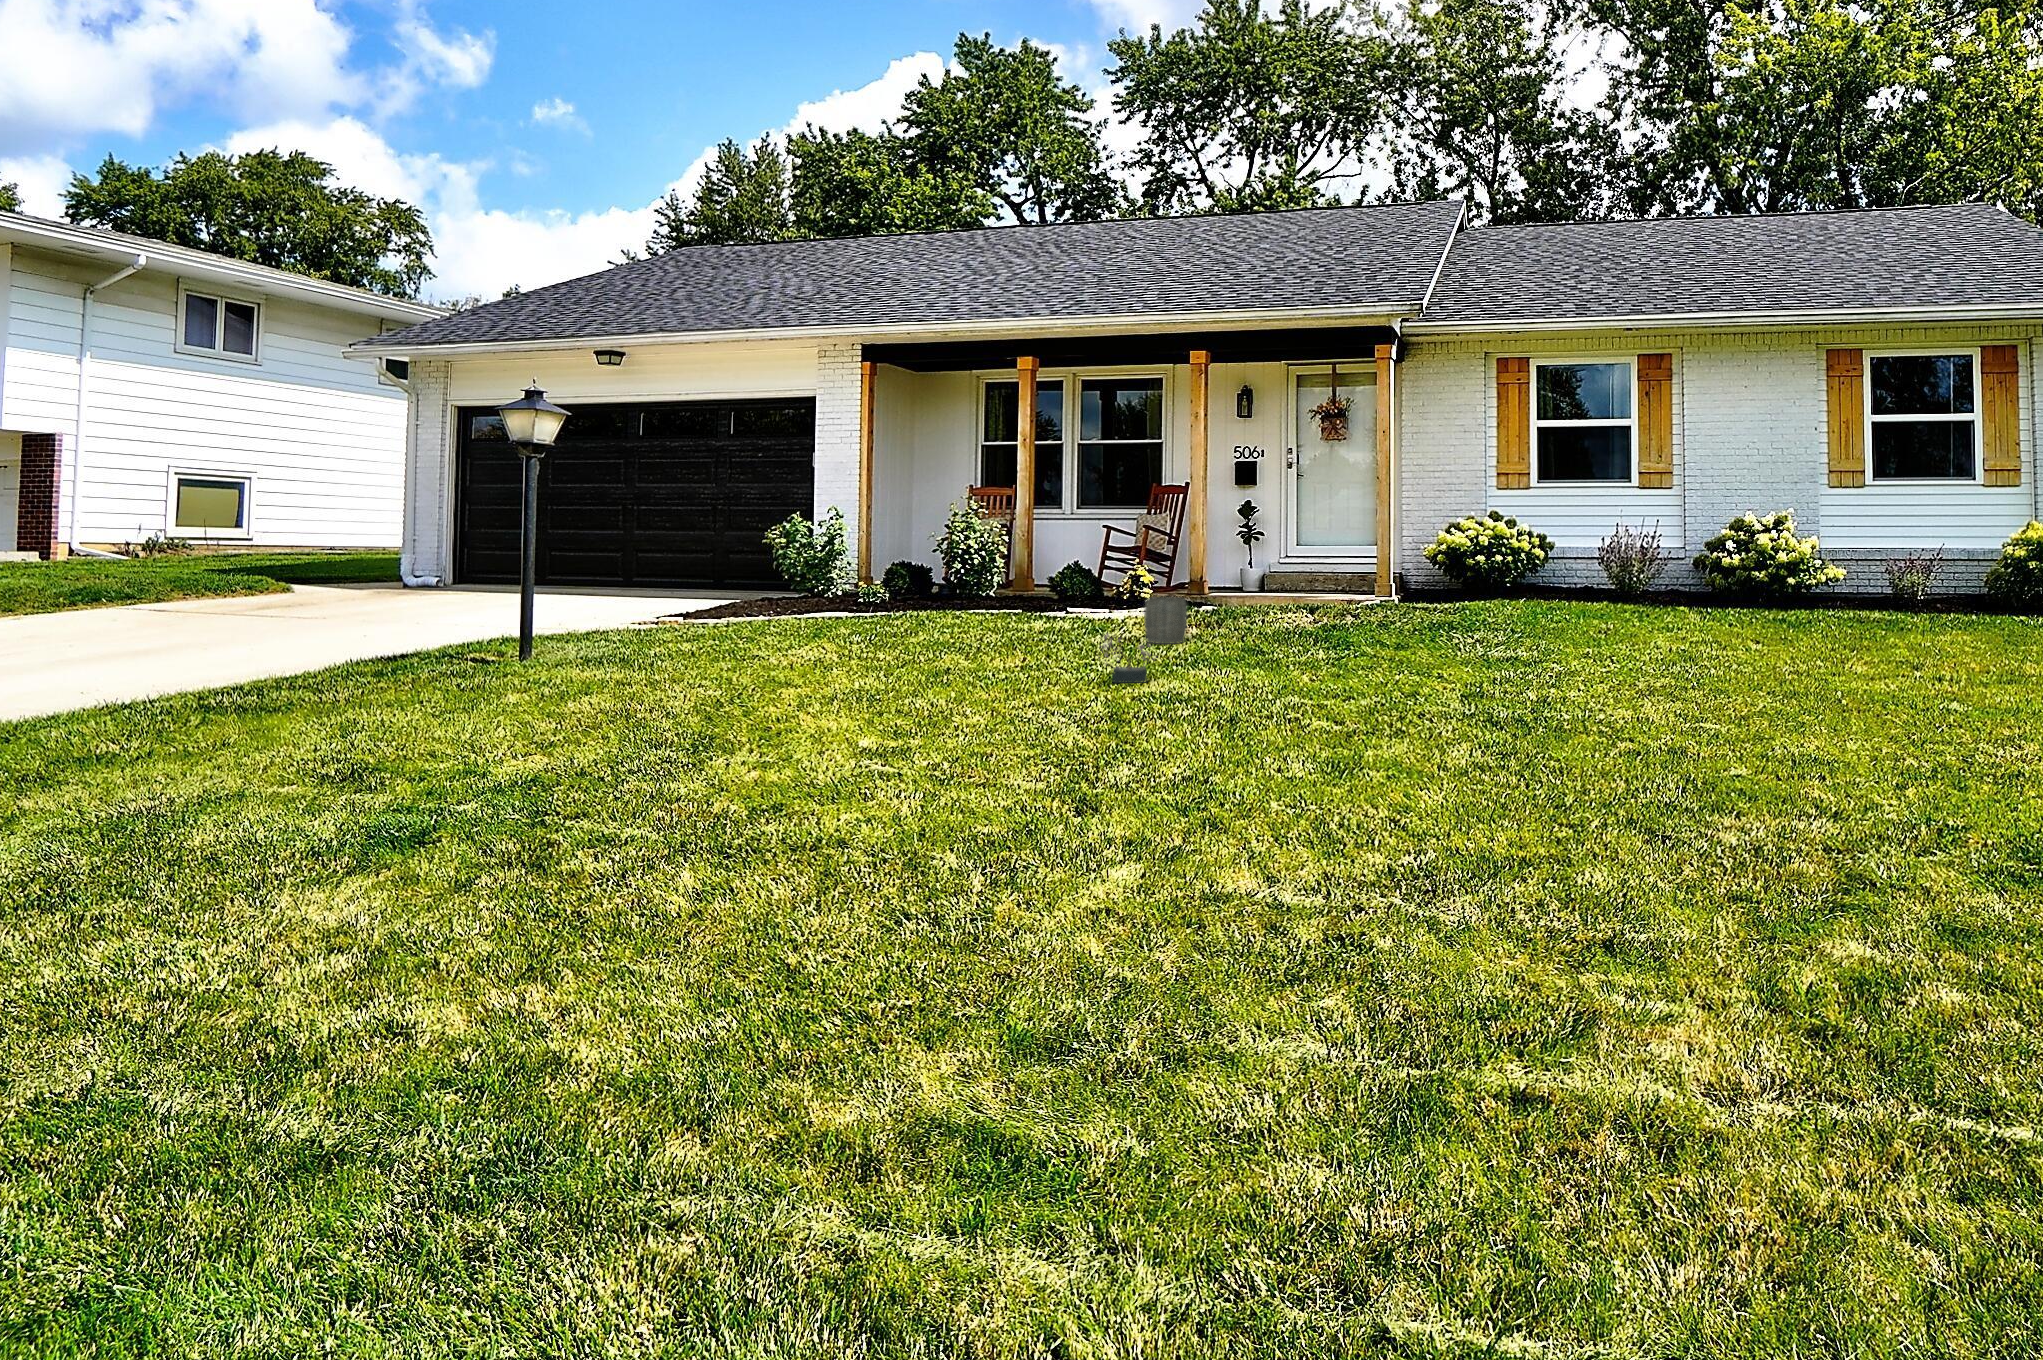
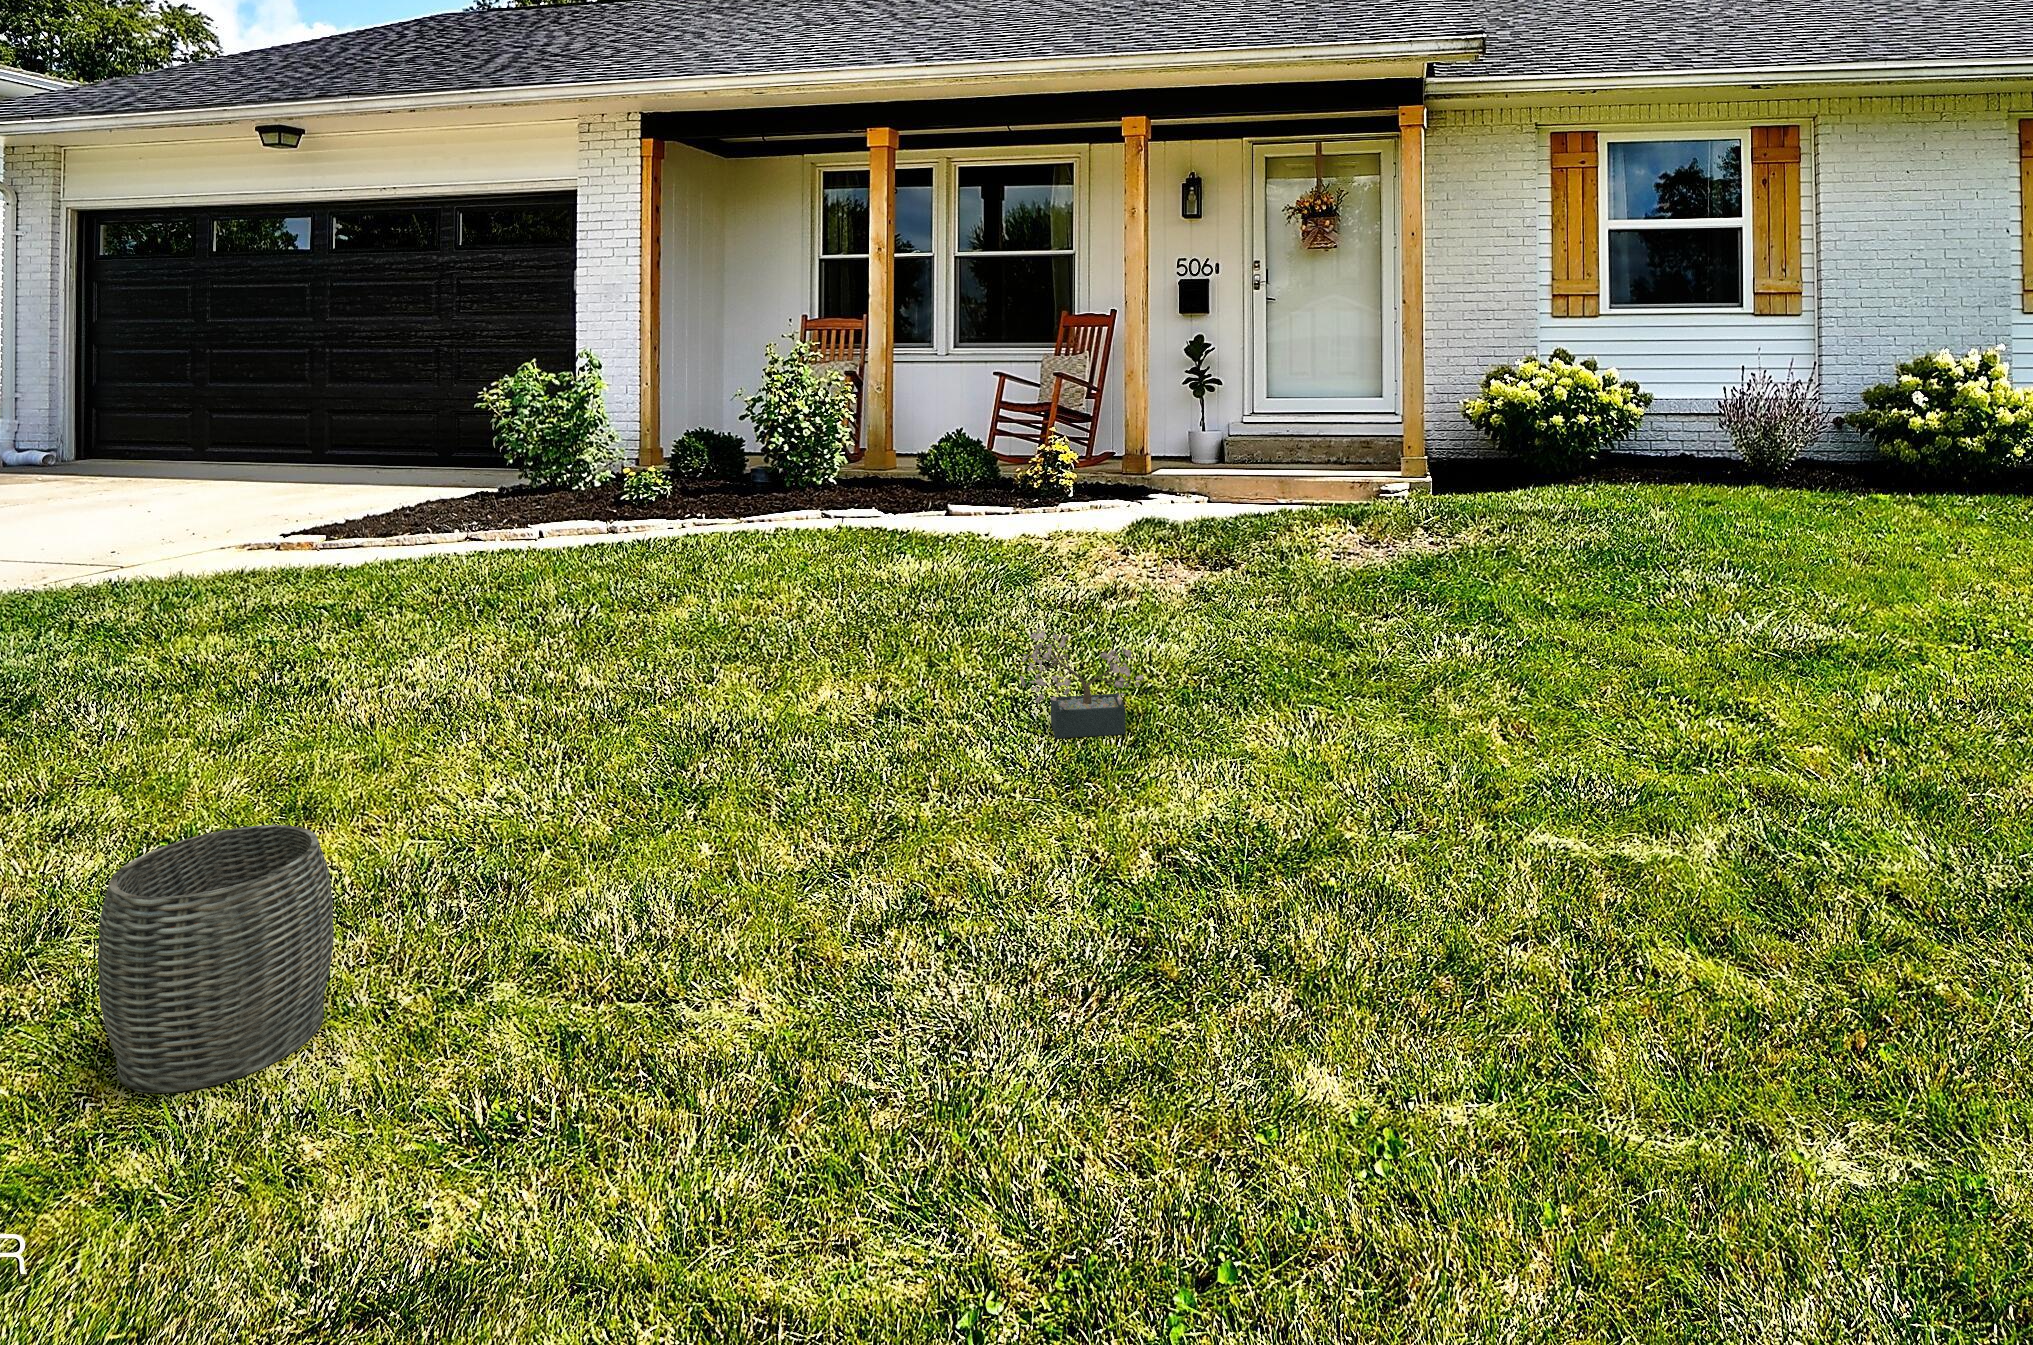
woven basket: present [1144,597,1187,644] -> present [98,825,334,1093]

